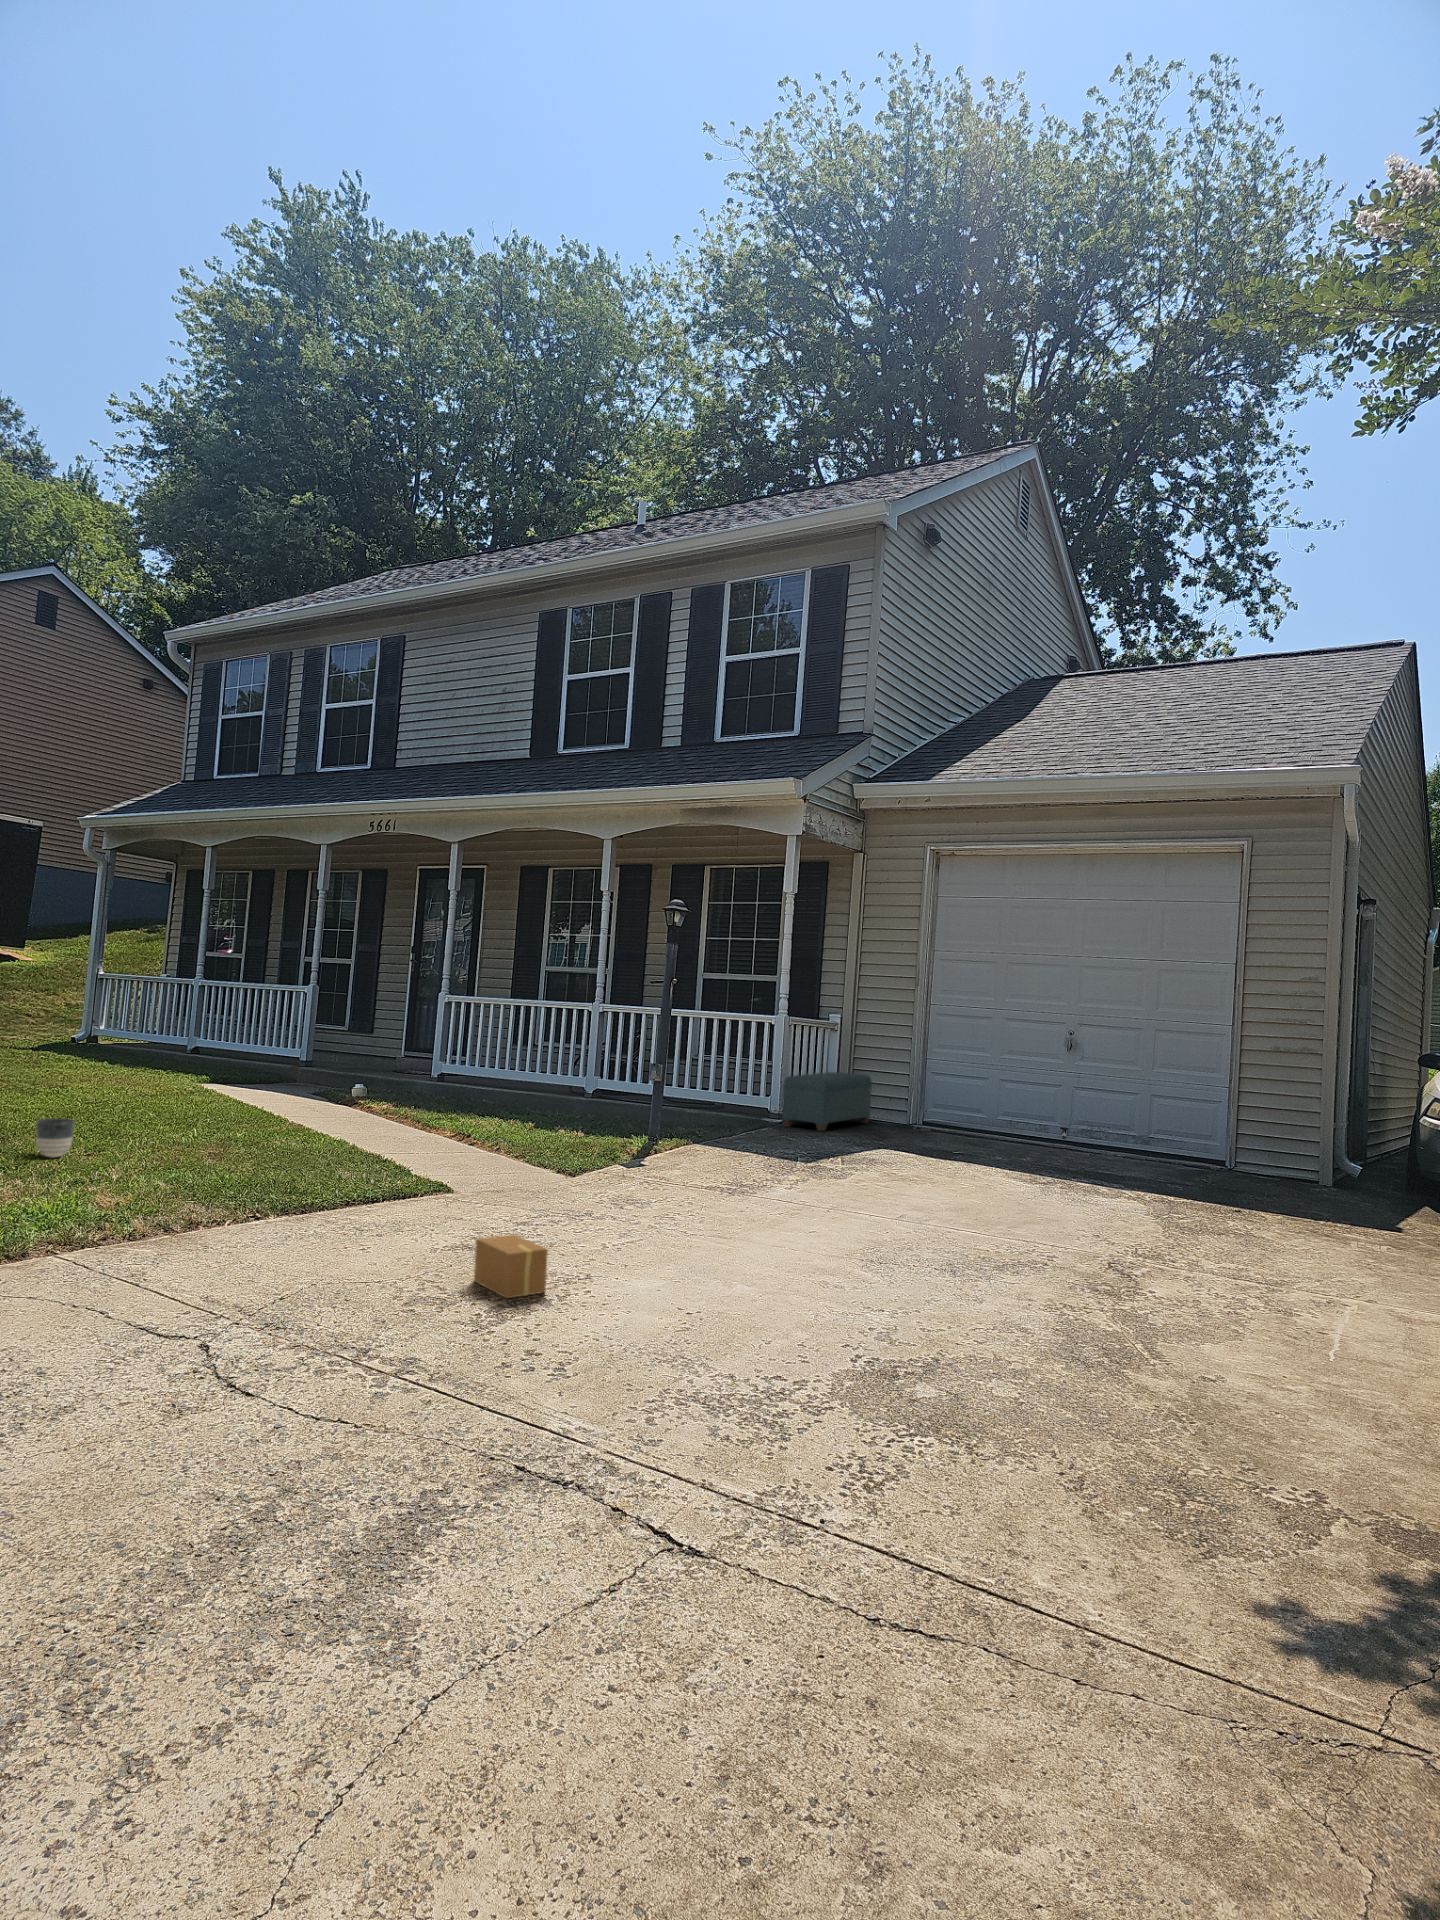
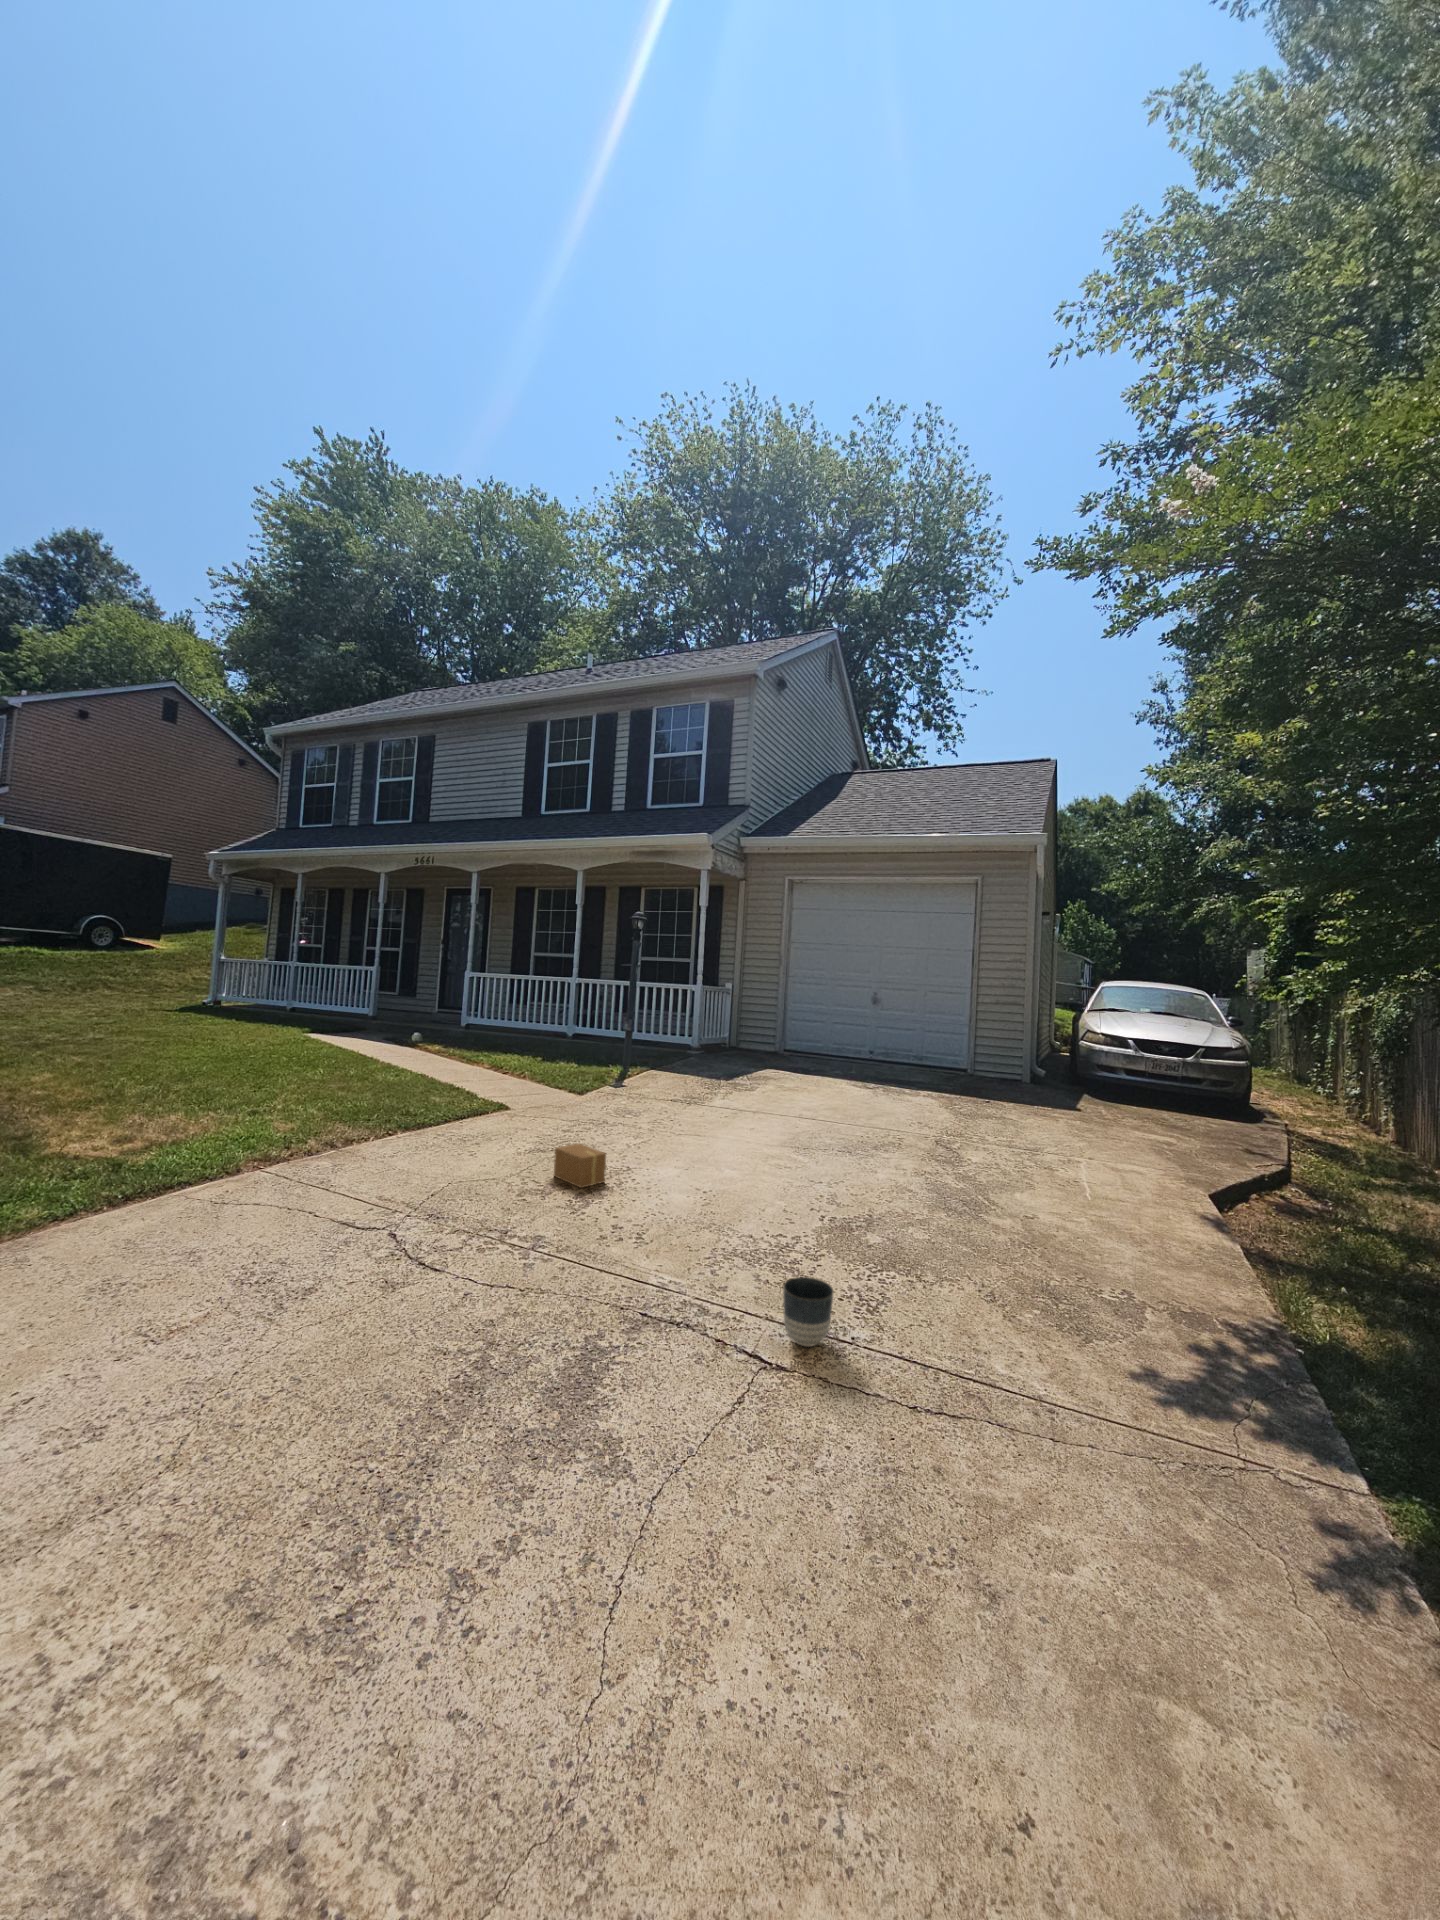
bench: present [782,1072,872,1131] -> none [707,1019,762,1058]
planter: present [36,1118,75,1157] -> present [783,1277,834,1347]

